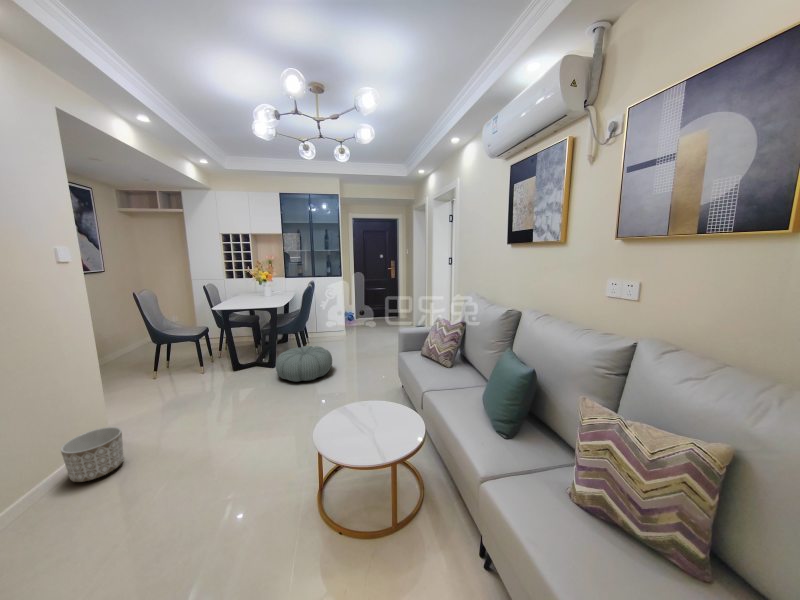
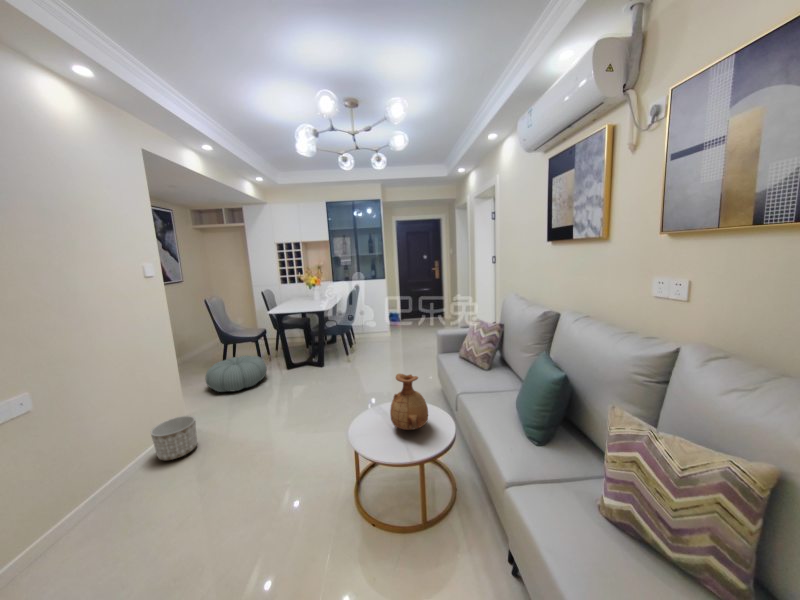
pouf: present [276,346,332,382] -> present [205,355,267,392]
vase: none [359,372,399,430] -> present [390,374,428,430]

